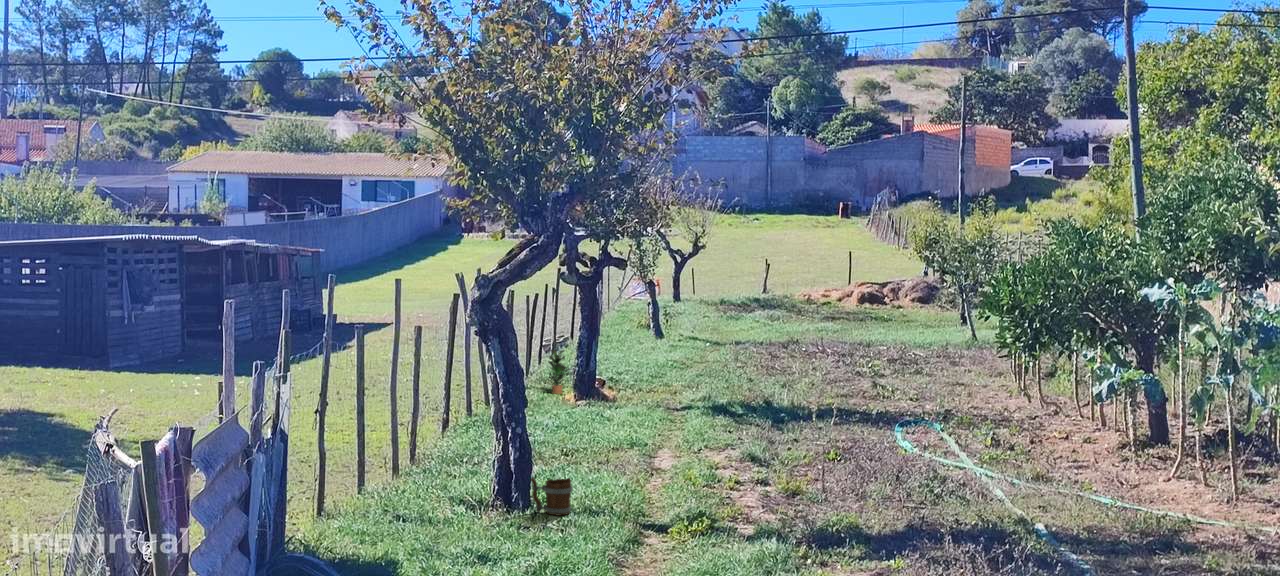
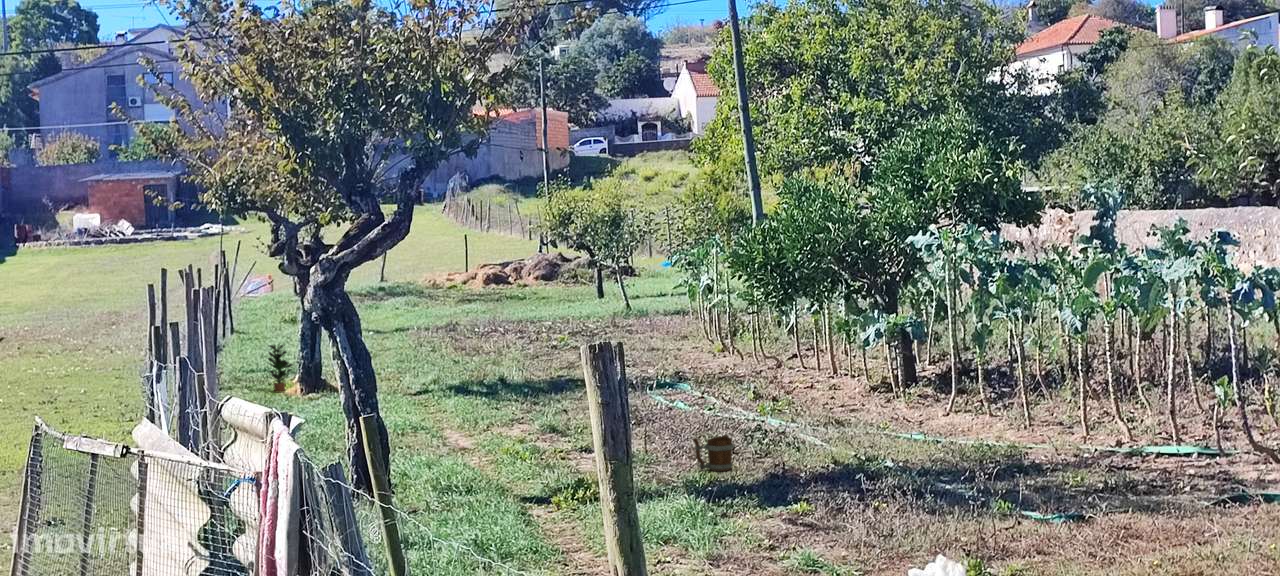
bucket: present [530,477,573,516] -> present [693,435,734,471]

